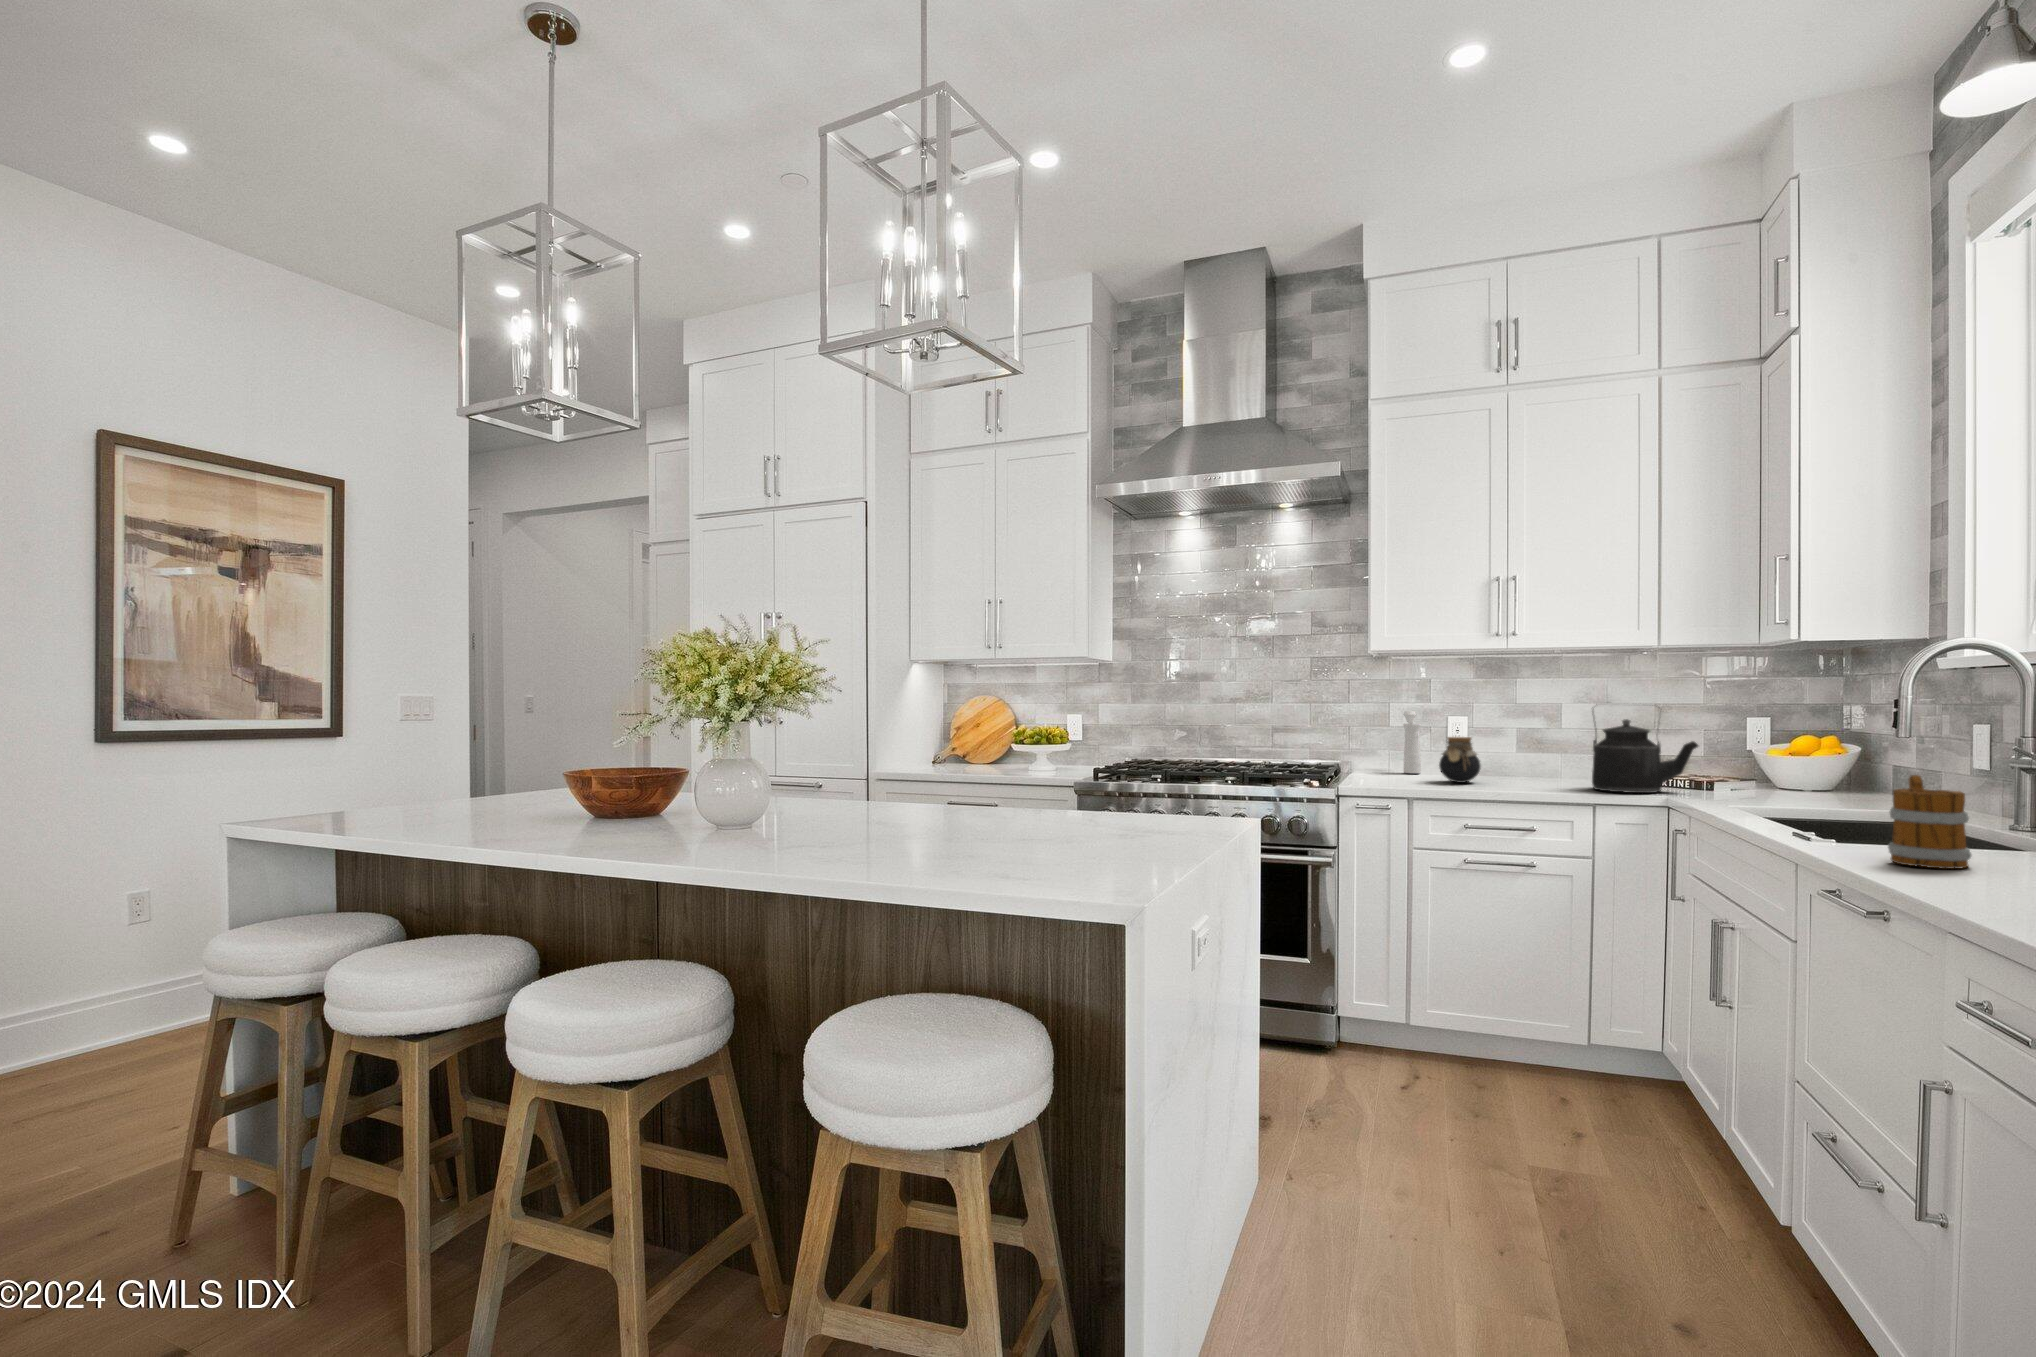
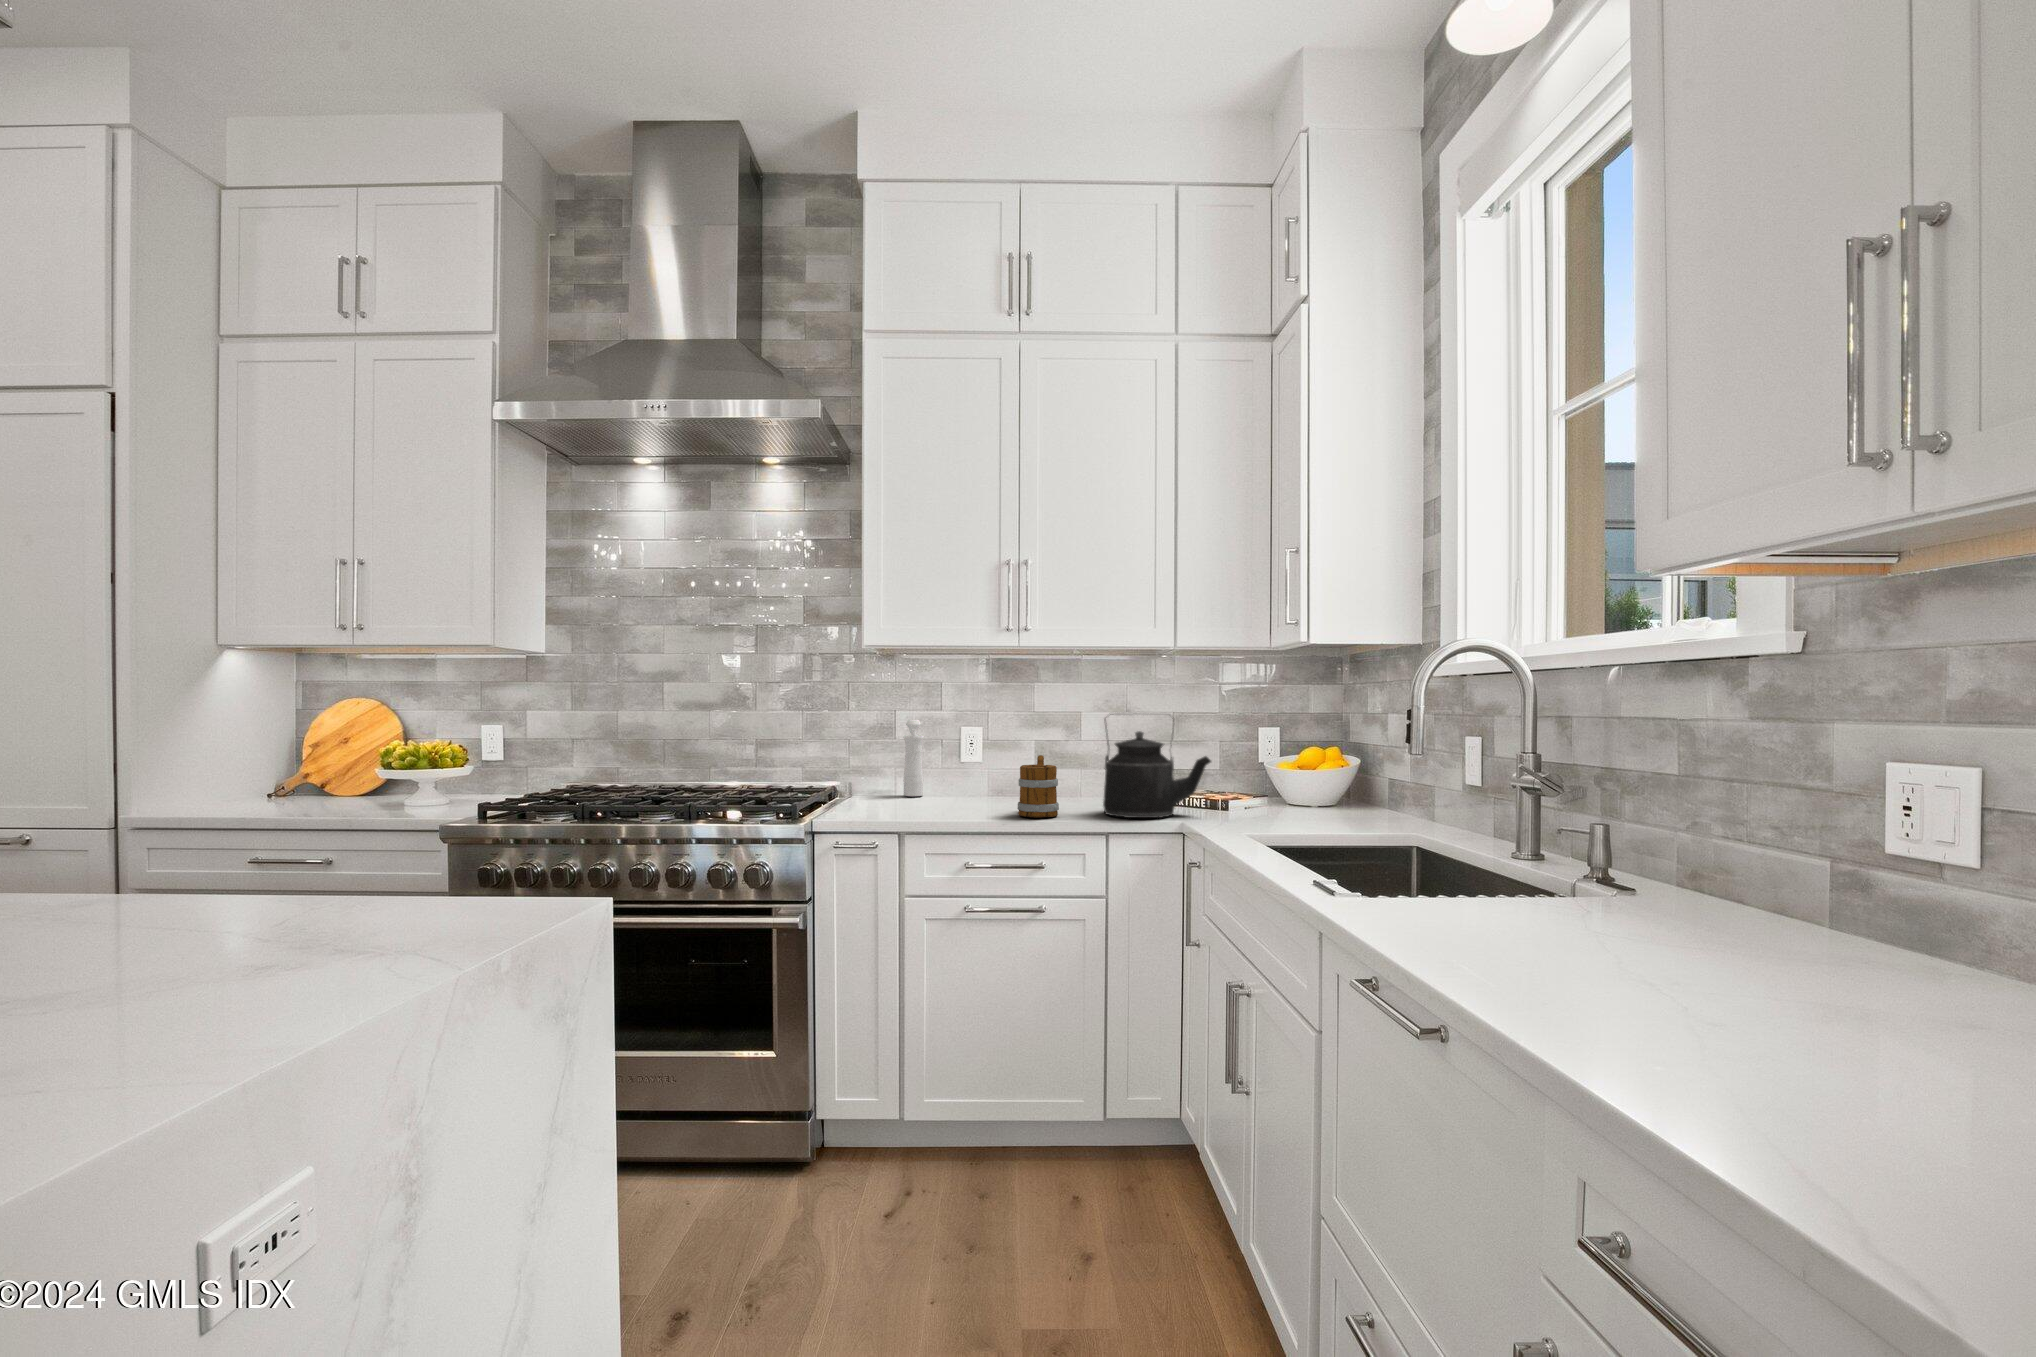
jar: present [1439,737,1481,783] -> none [939,753,986,809]
mug: present [1888,775,1971,869] -> present [1017,755,1059,817]

